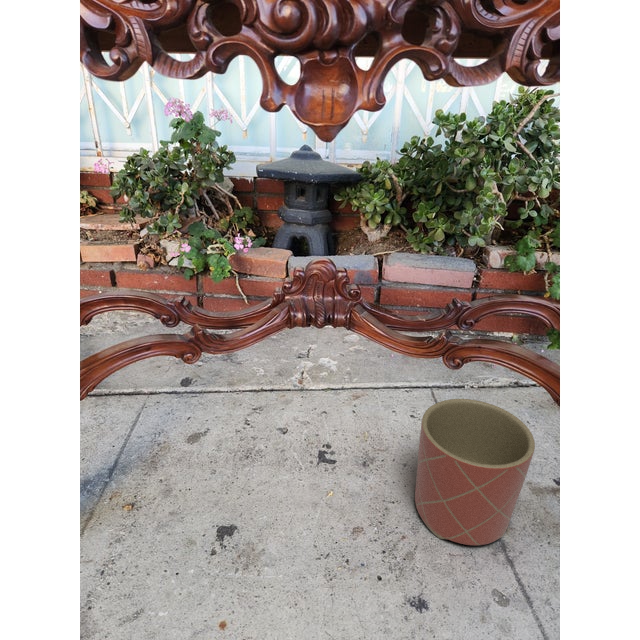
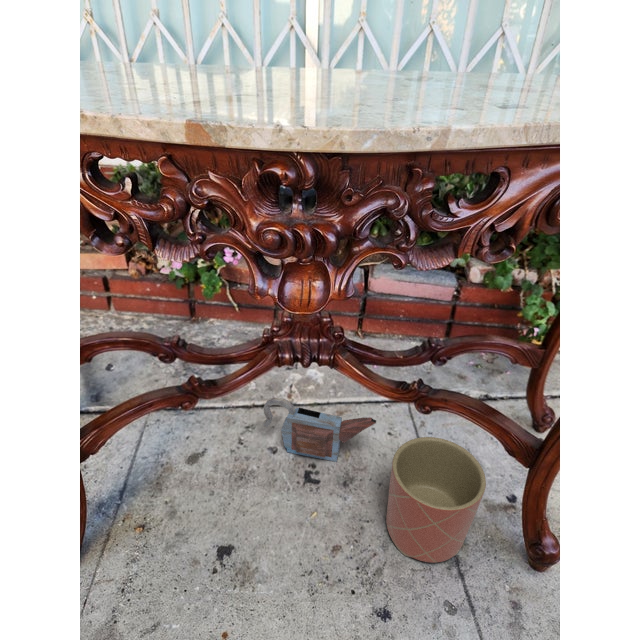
watering can: none [272,367,399,443] -> present [263,398,376,462]

